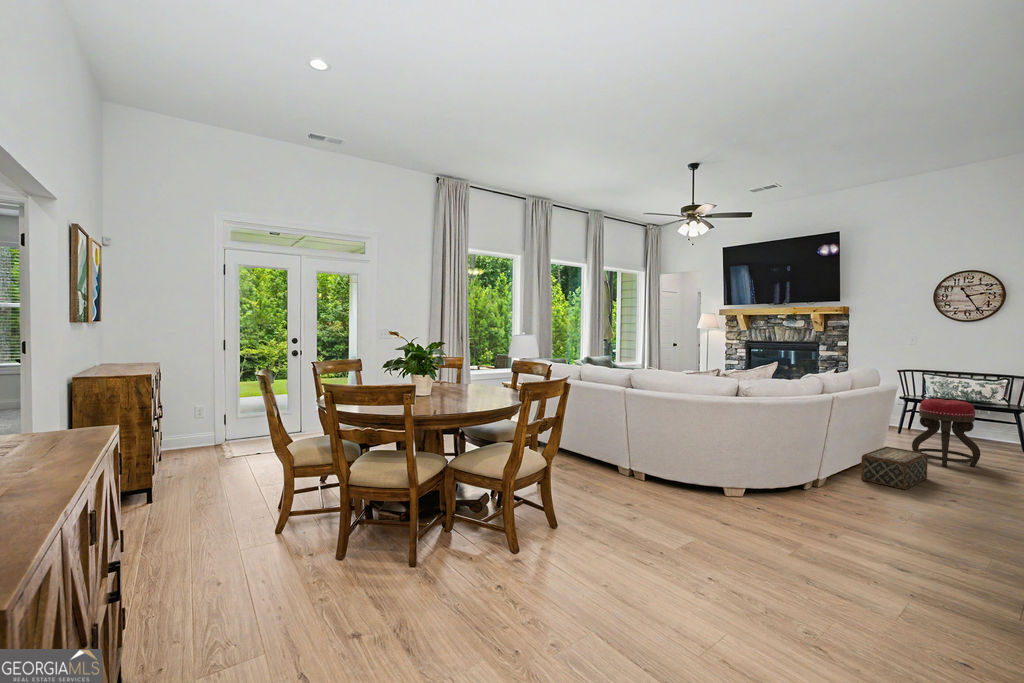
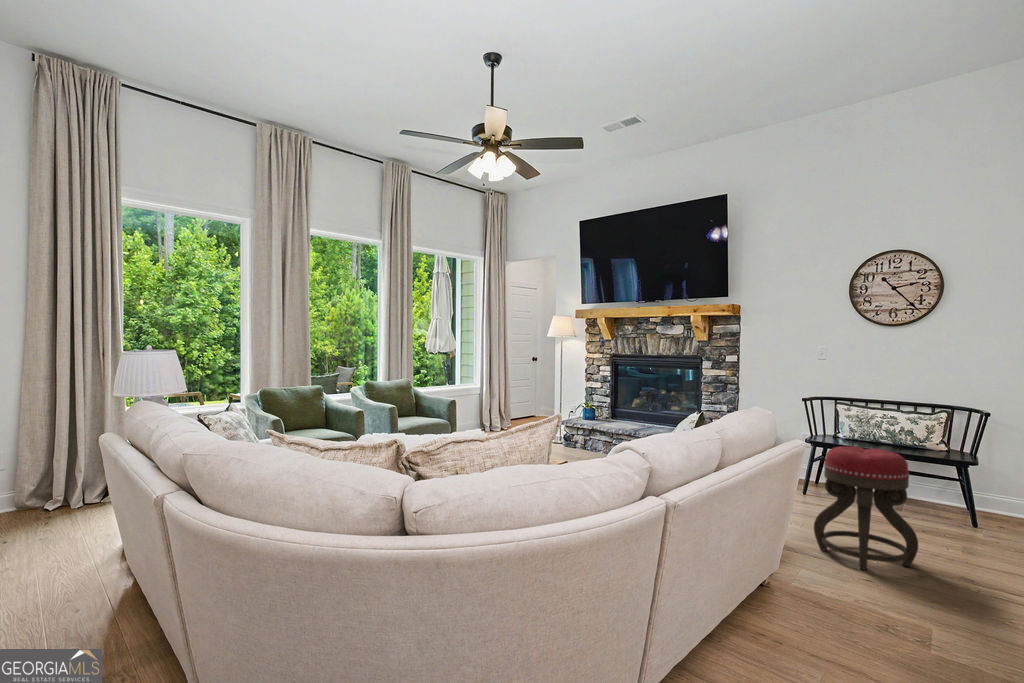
woven basket: present [861,446,928,489] -> none [714,540,834,647]

